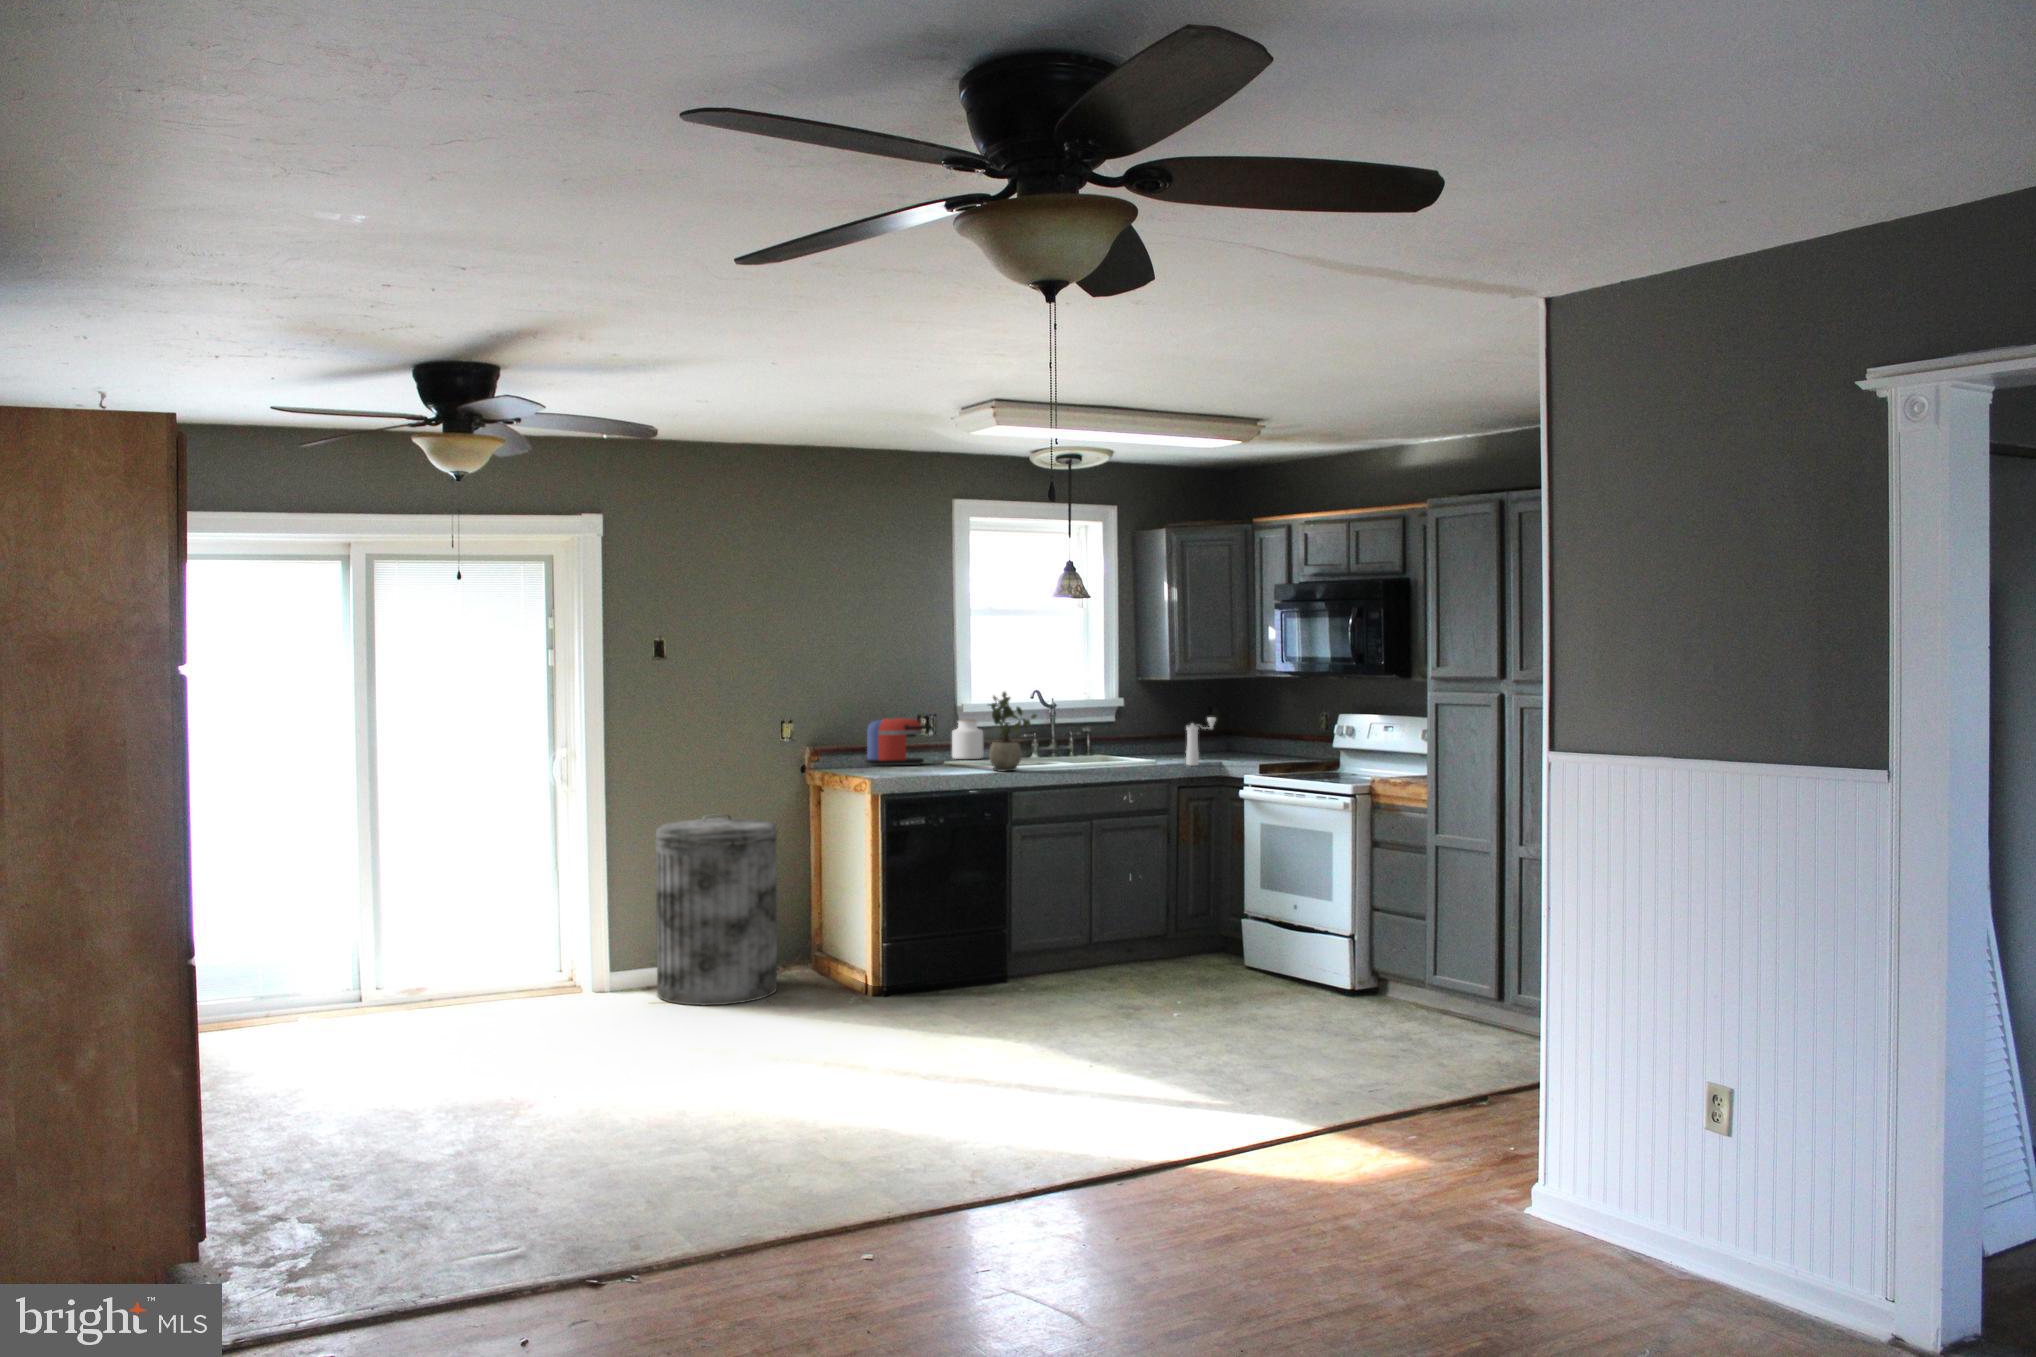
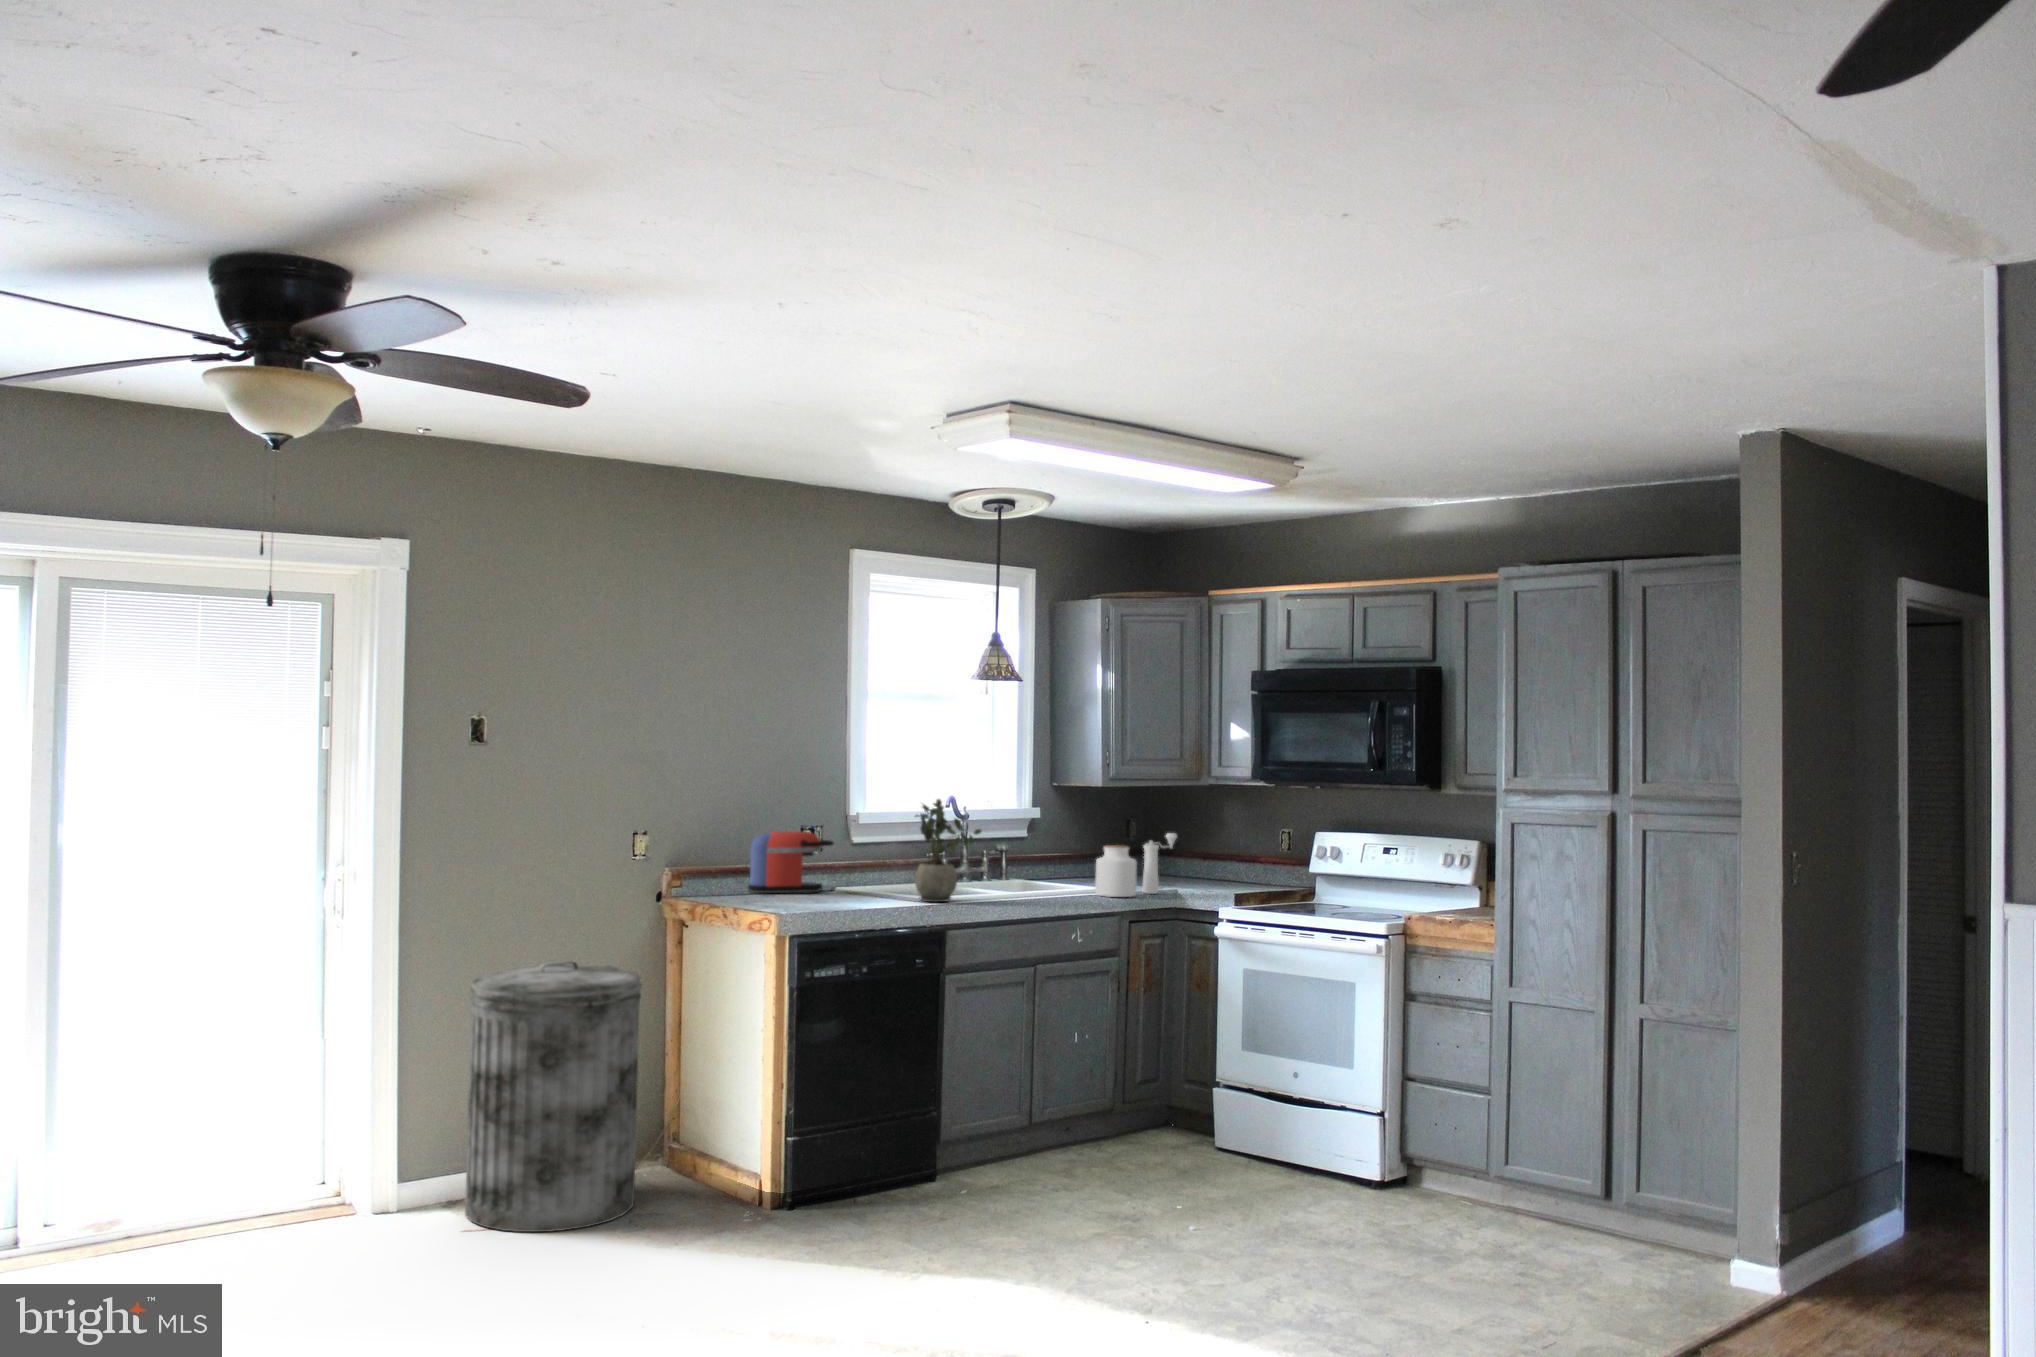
jar: present [952,720,984,759] -> present [1095,845,1136,897]

